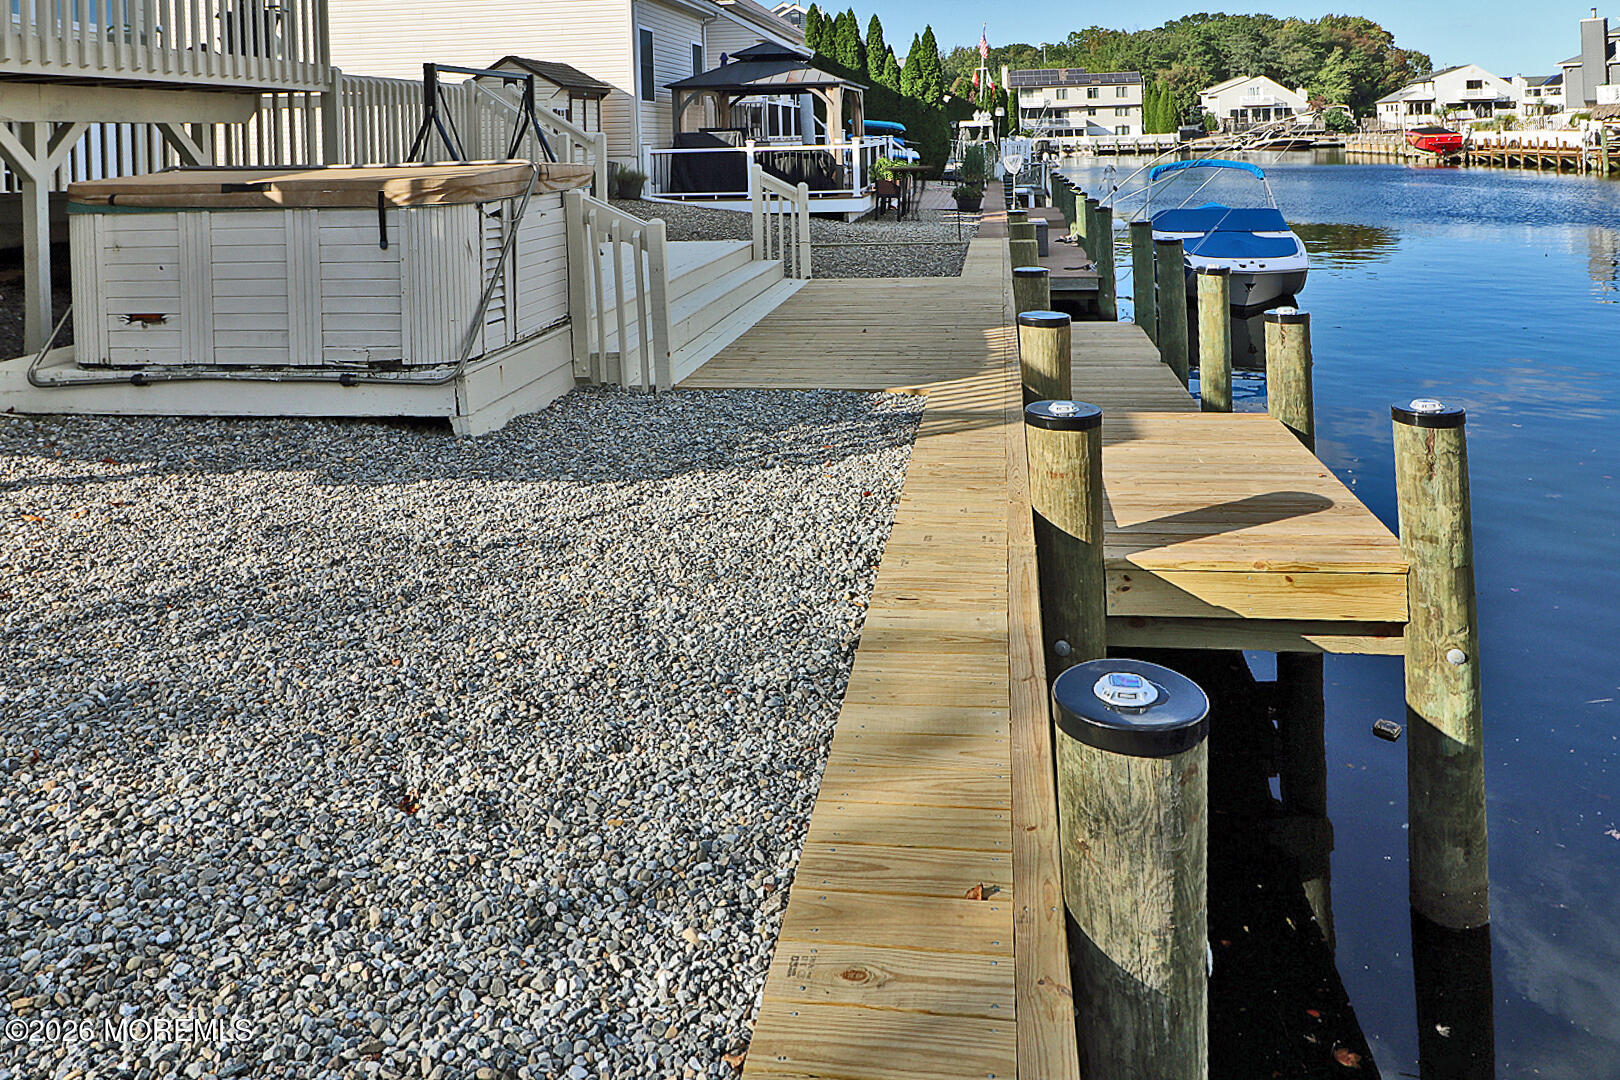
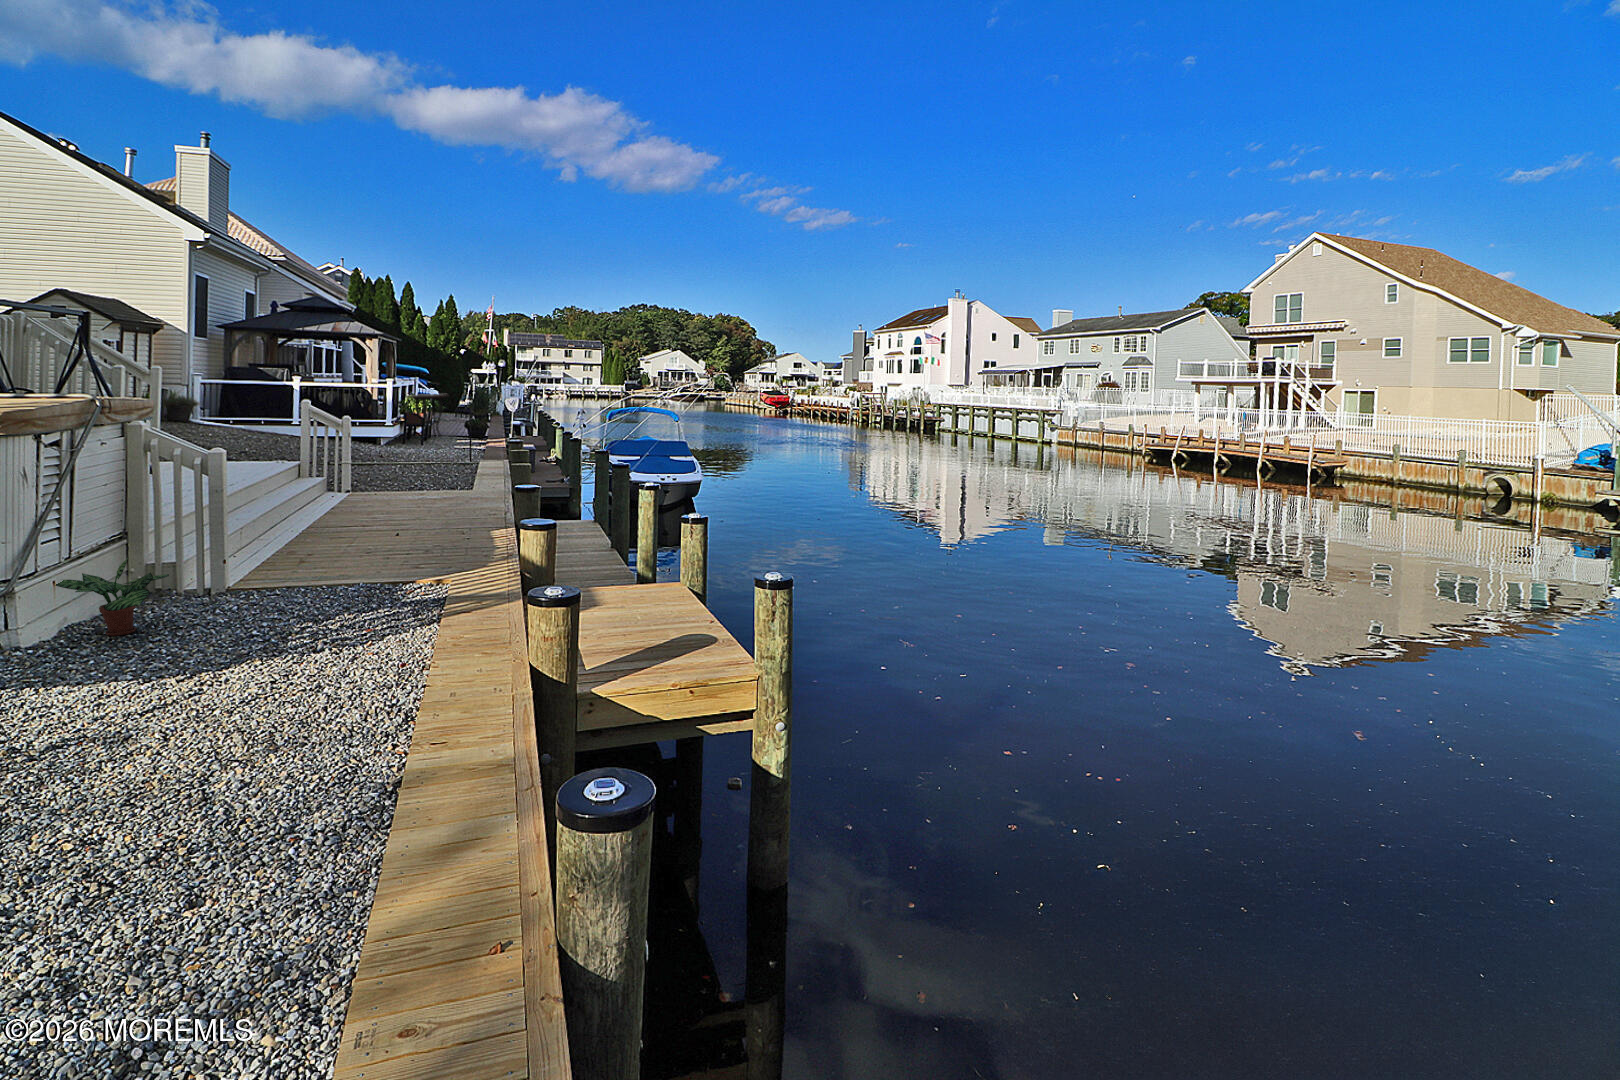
potted plant: none [498,337,617,427] -> present [55,558,169,636]

